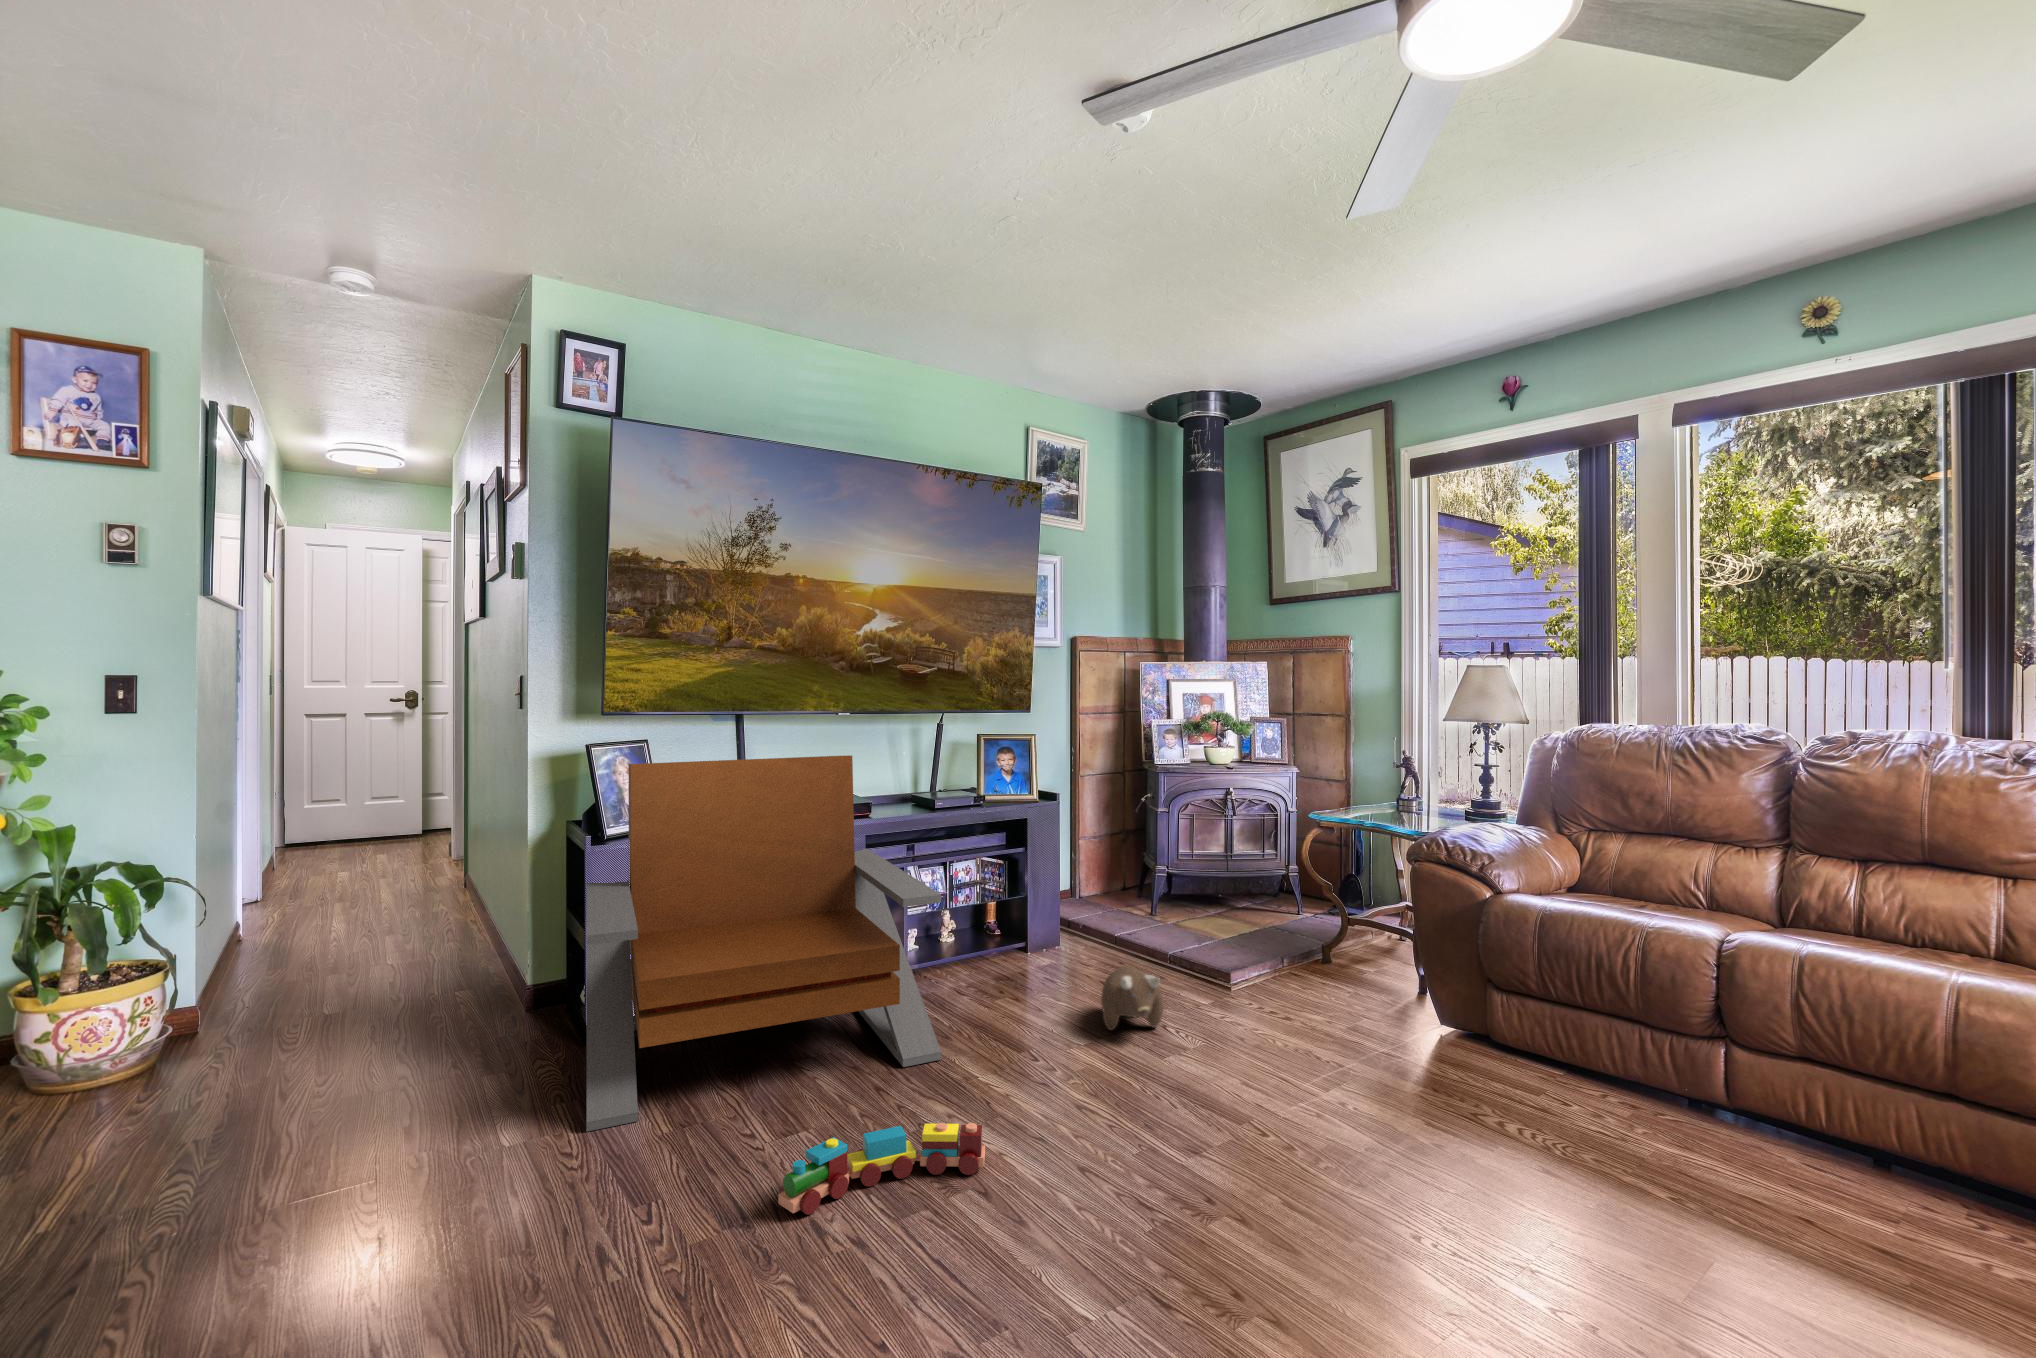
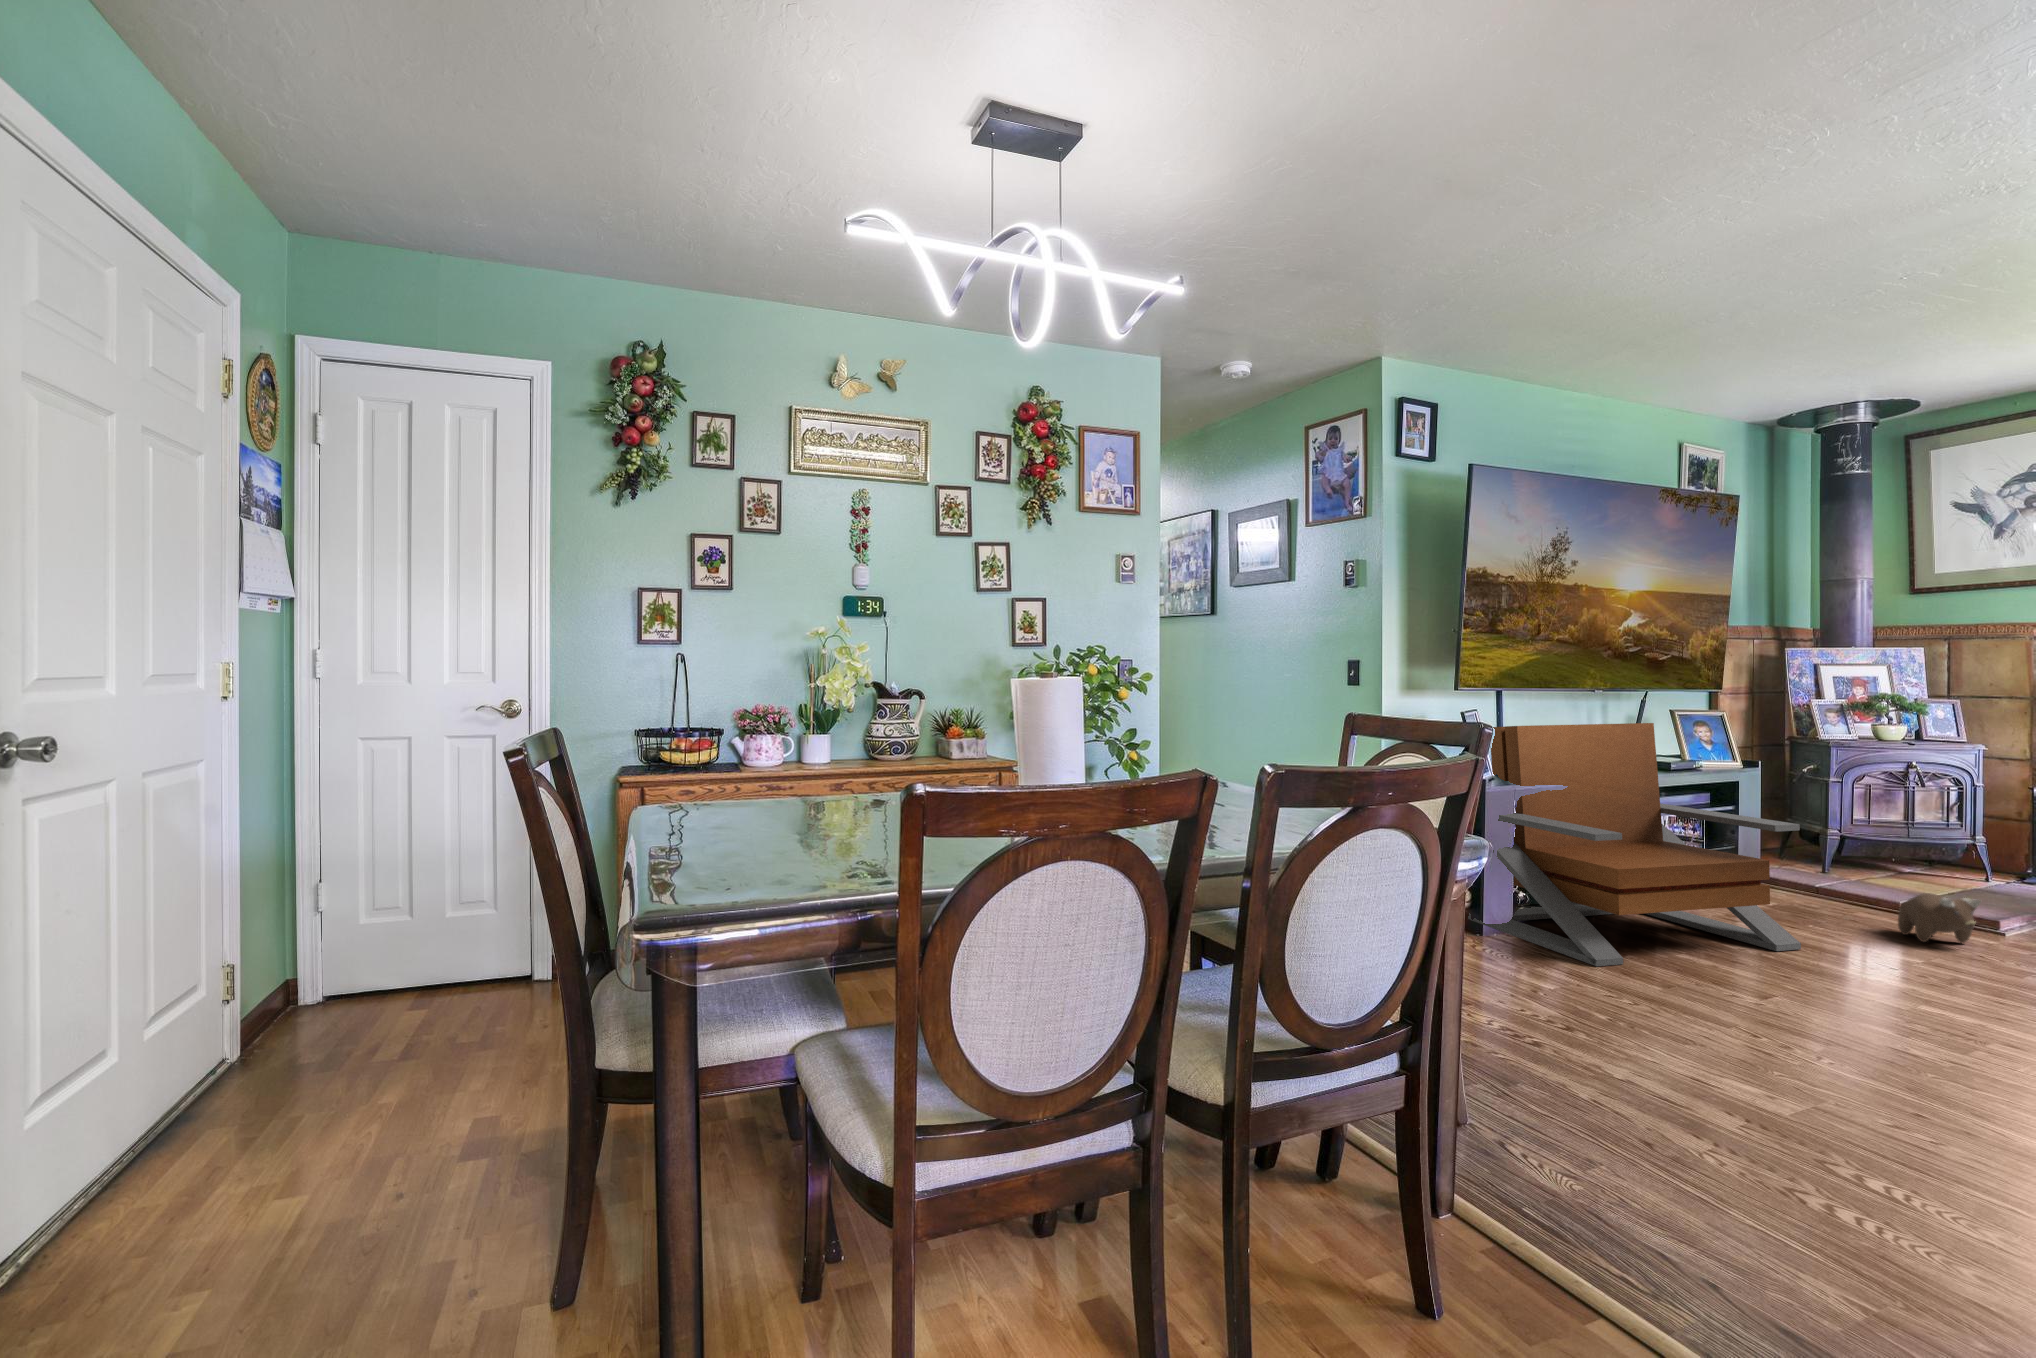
toy train: present [778,1123,985,1215] -> none [1823,969,1956,1011]

